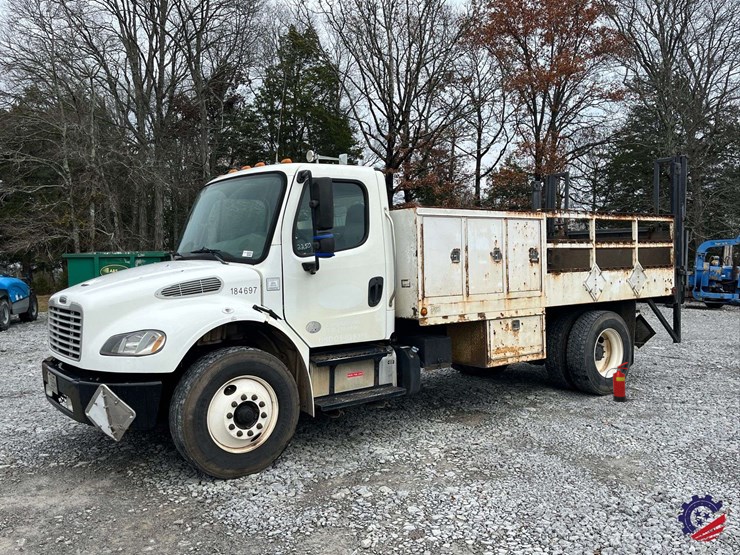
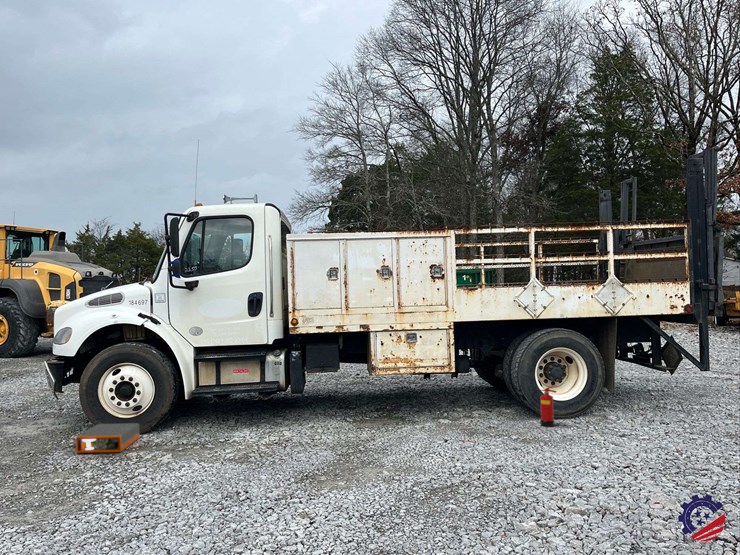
storage box: none [217,461,304,516] -> present [76,423,139,453]

